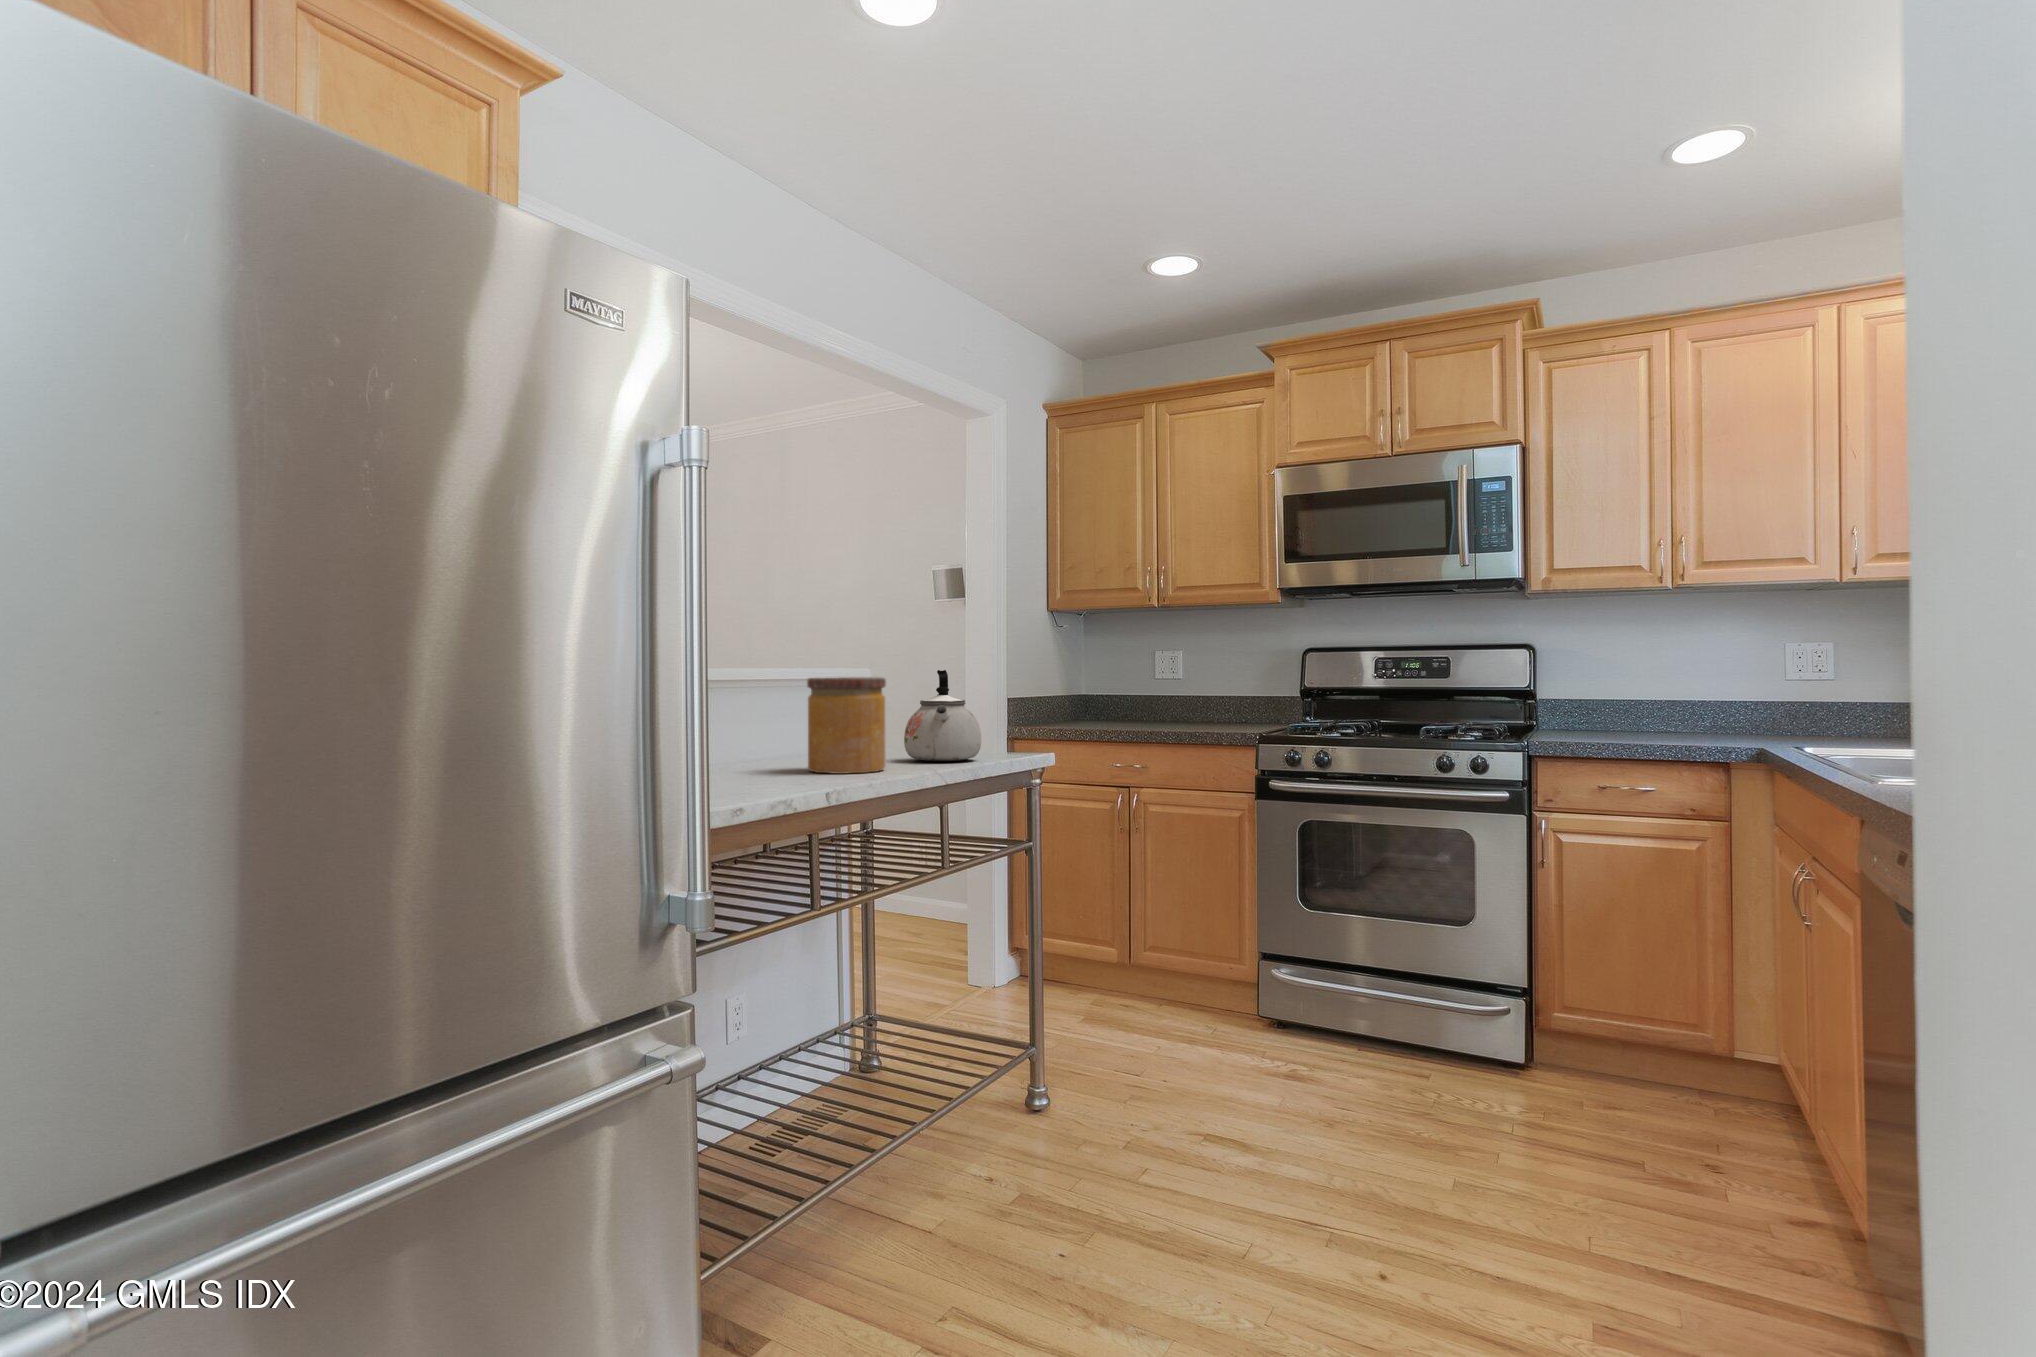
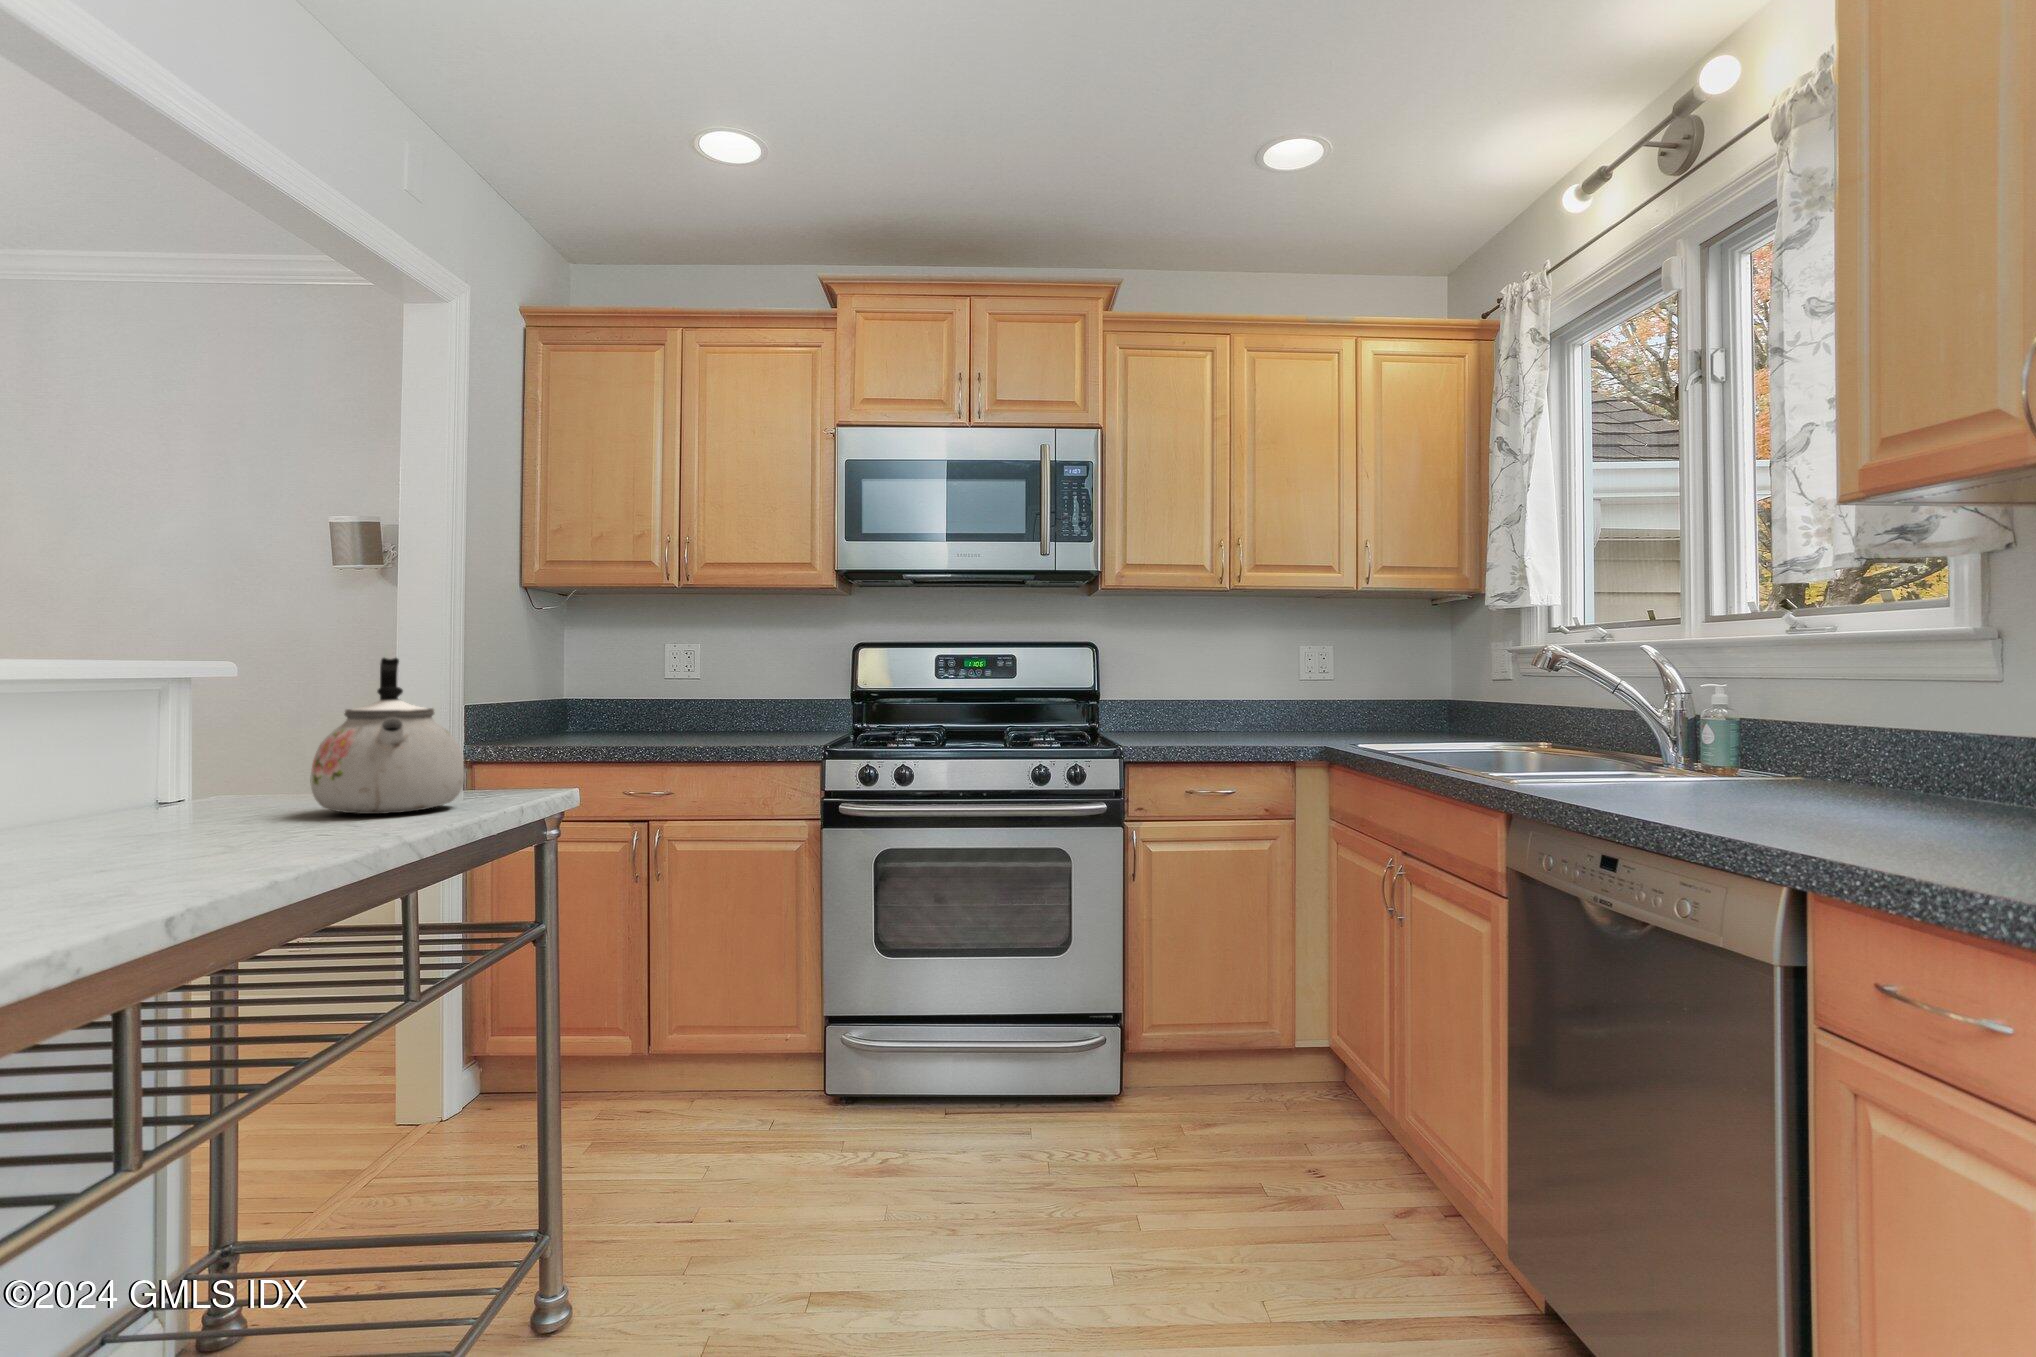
jar: present [807,677,886,774] -> none [84,666,280,860]

